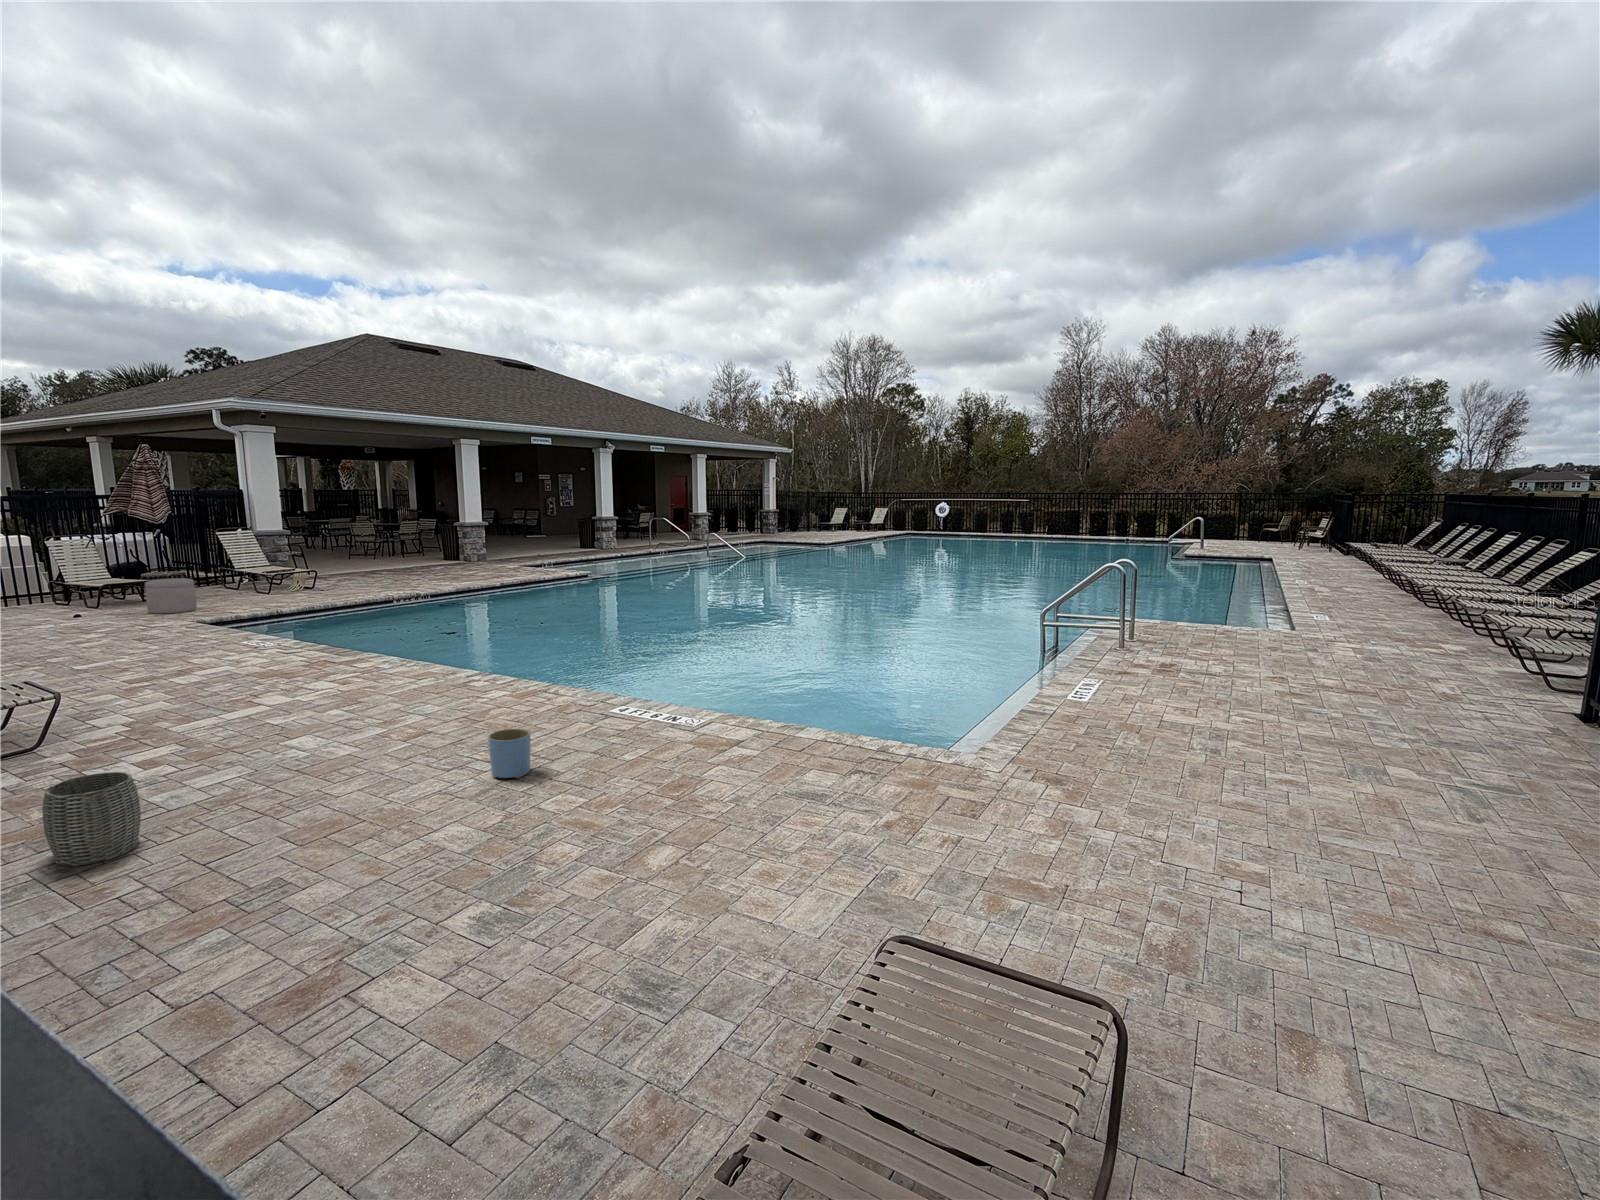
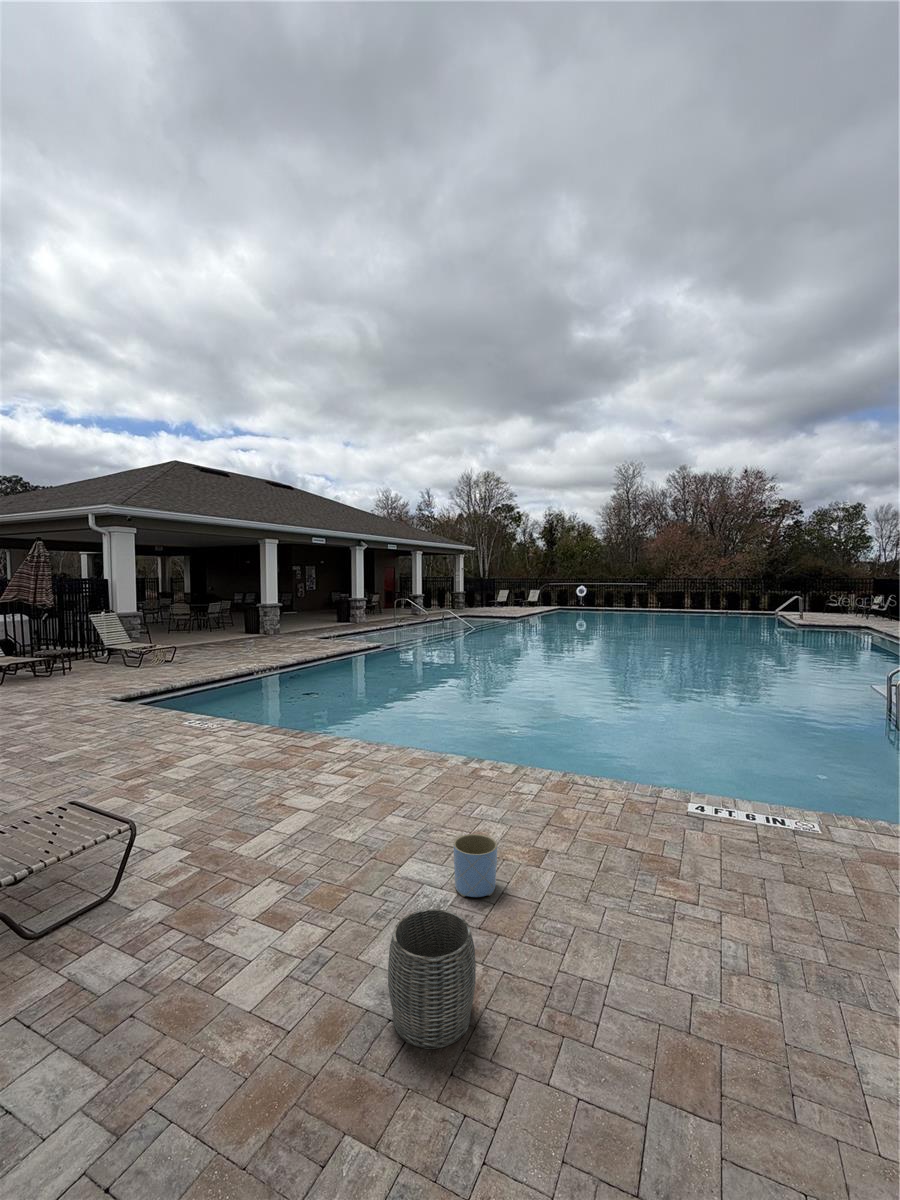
ottoman: present [145,578,197,614] -> none [59,655,100,687]
planter: present [488,729,531,778] -> present [453,834,497,897]

